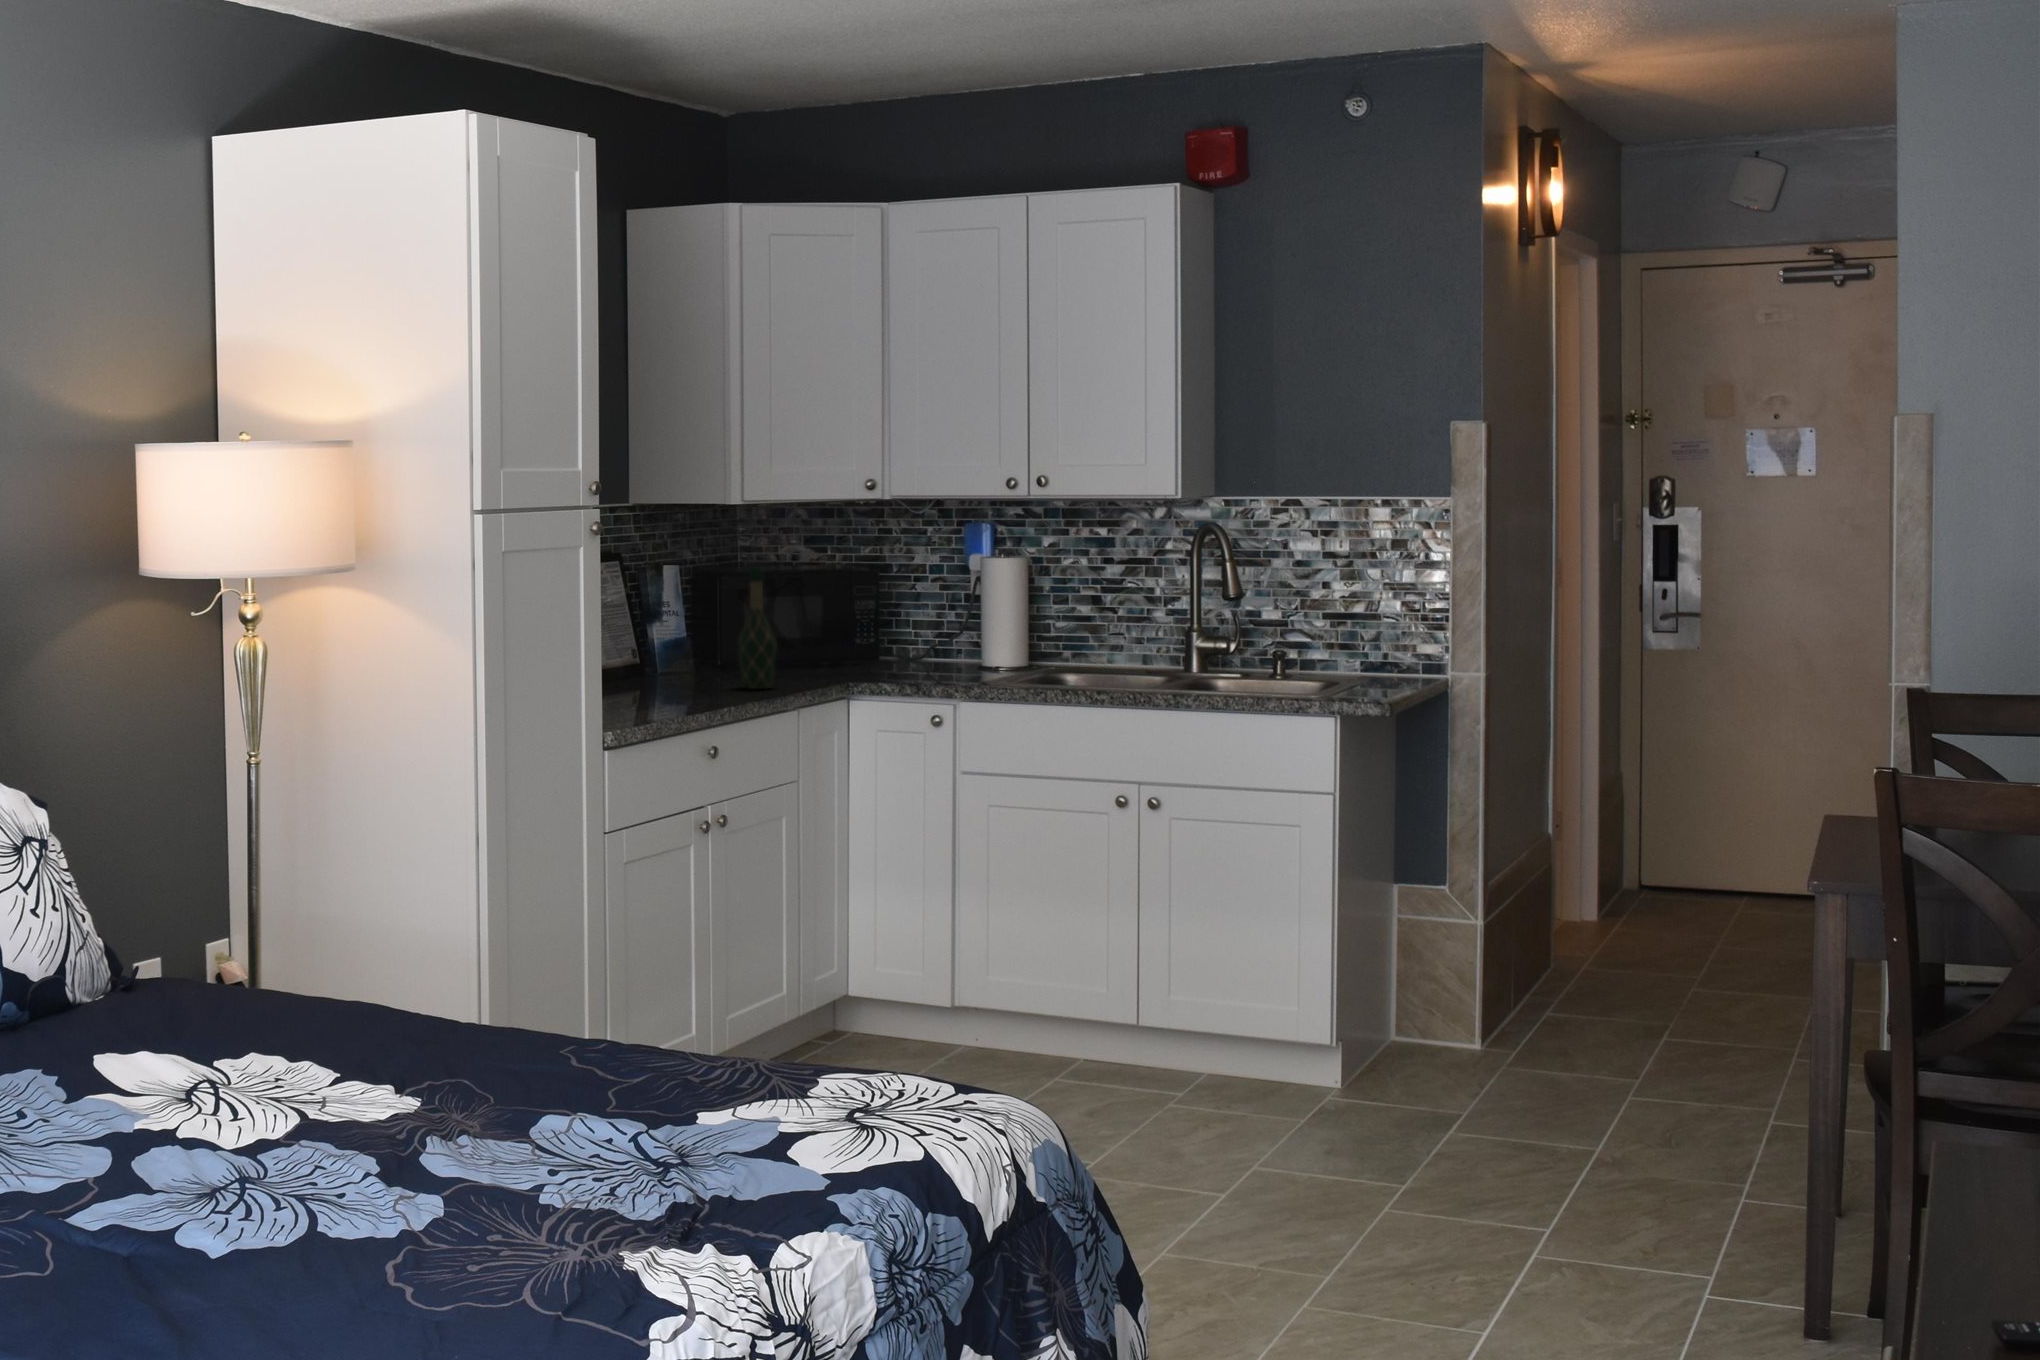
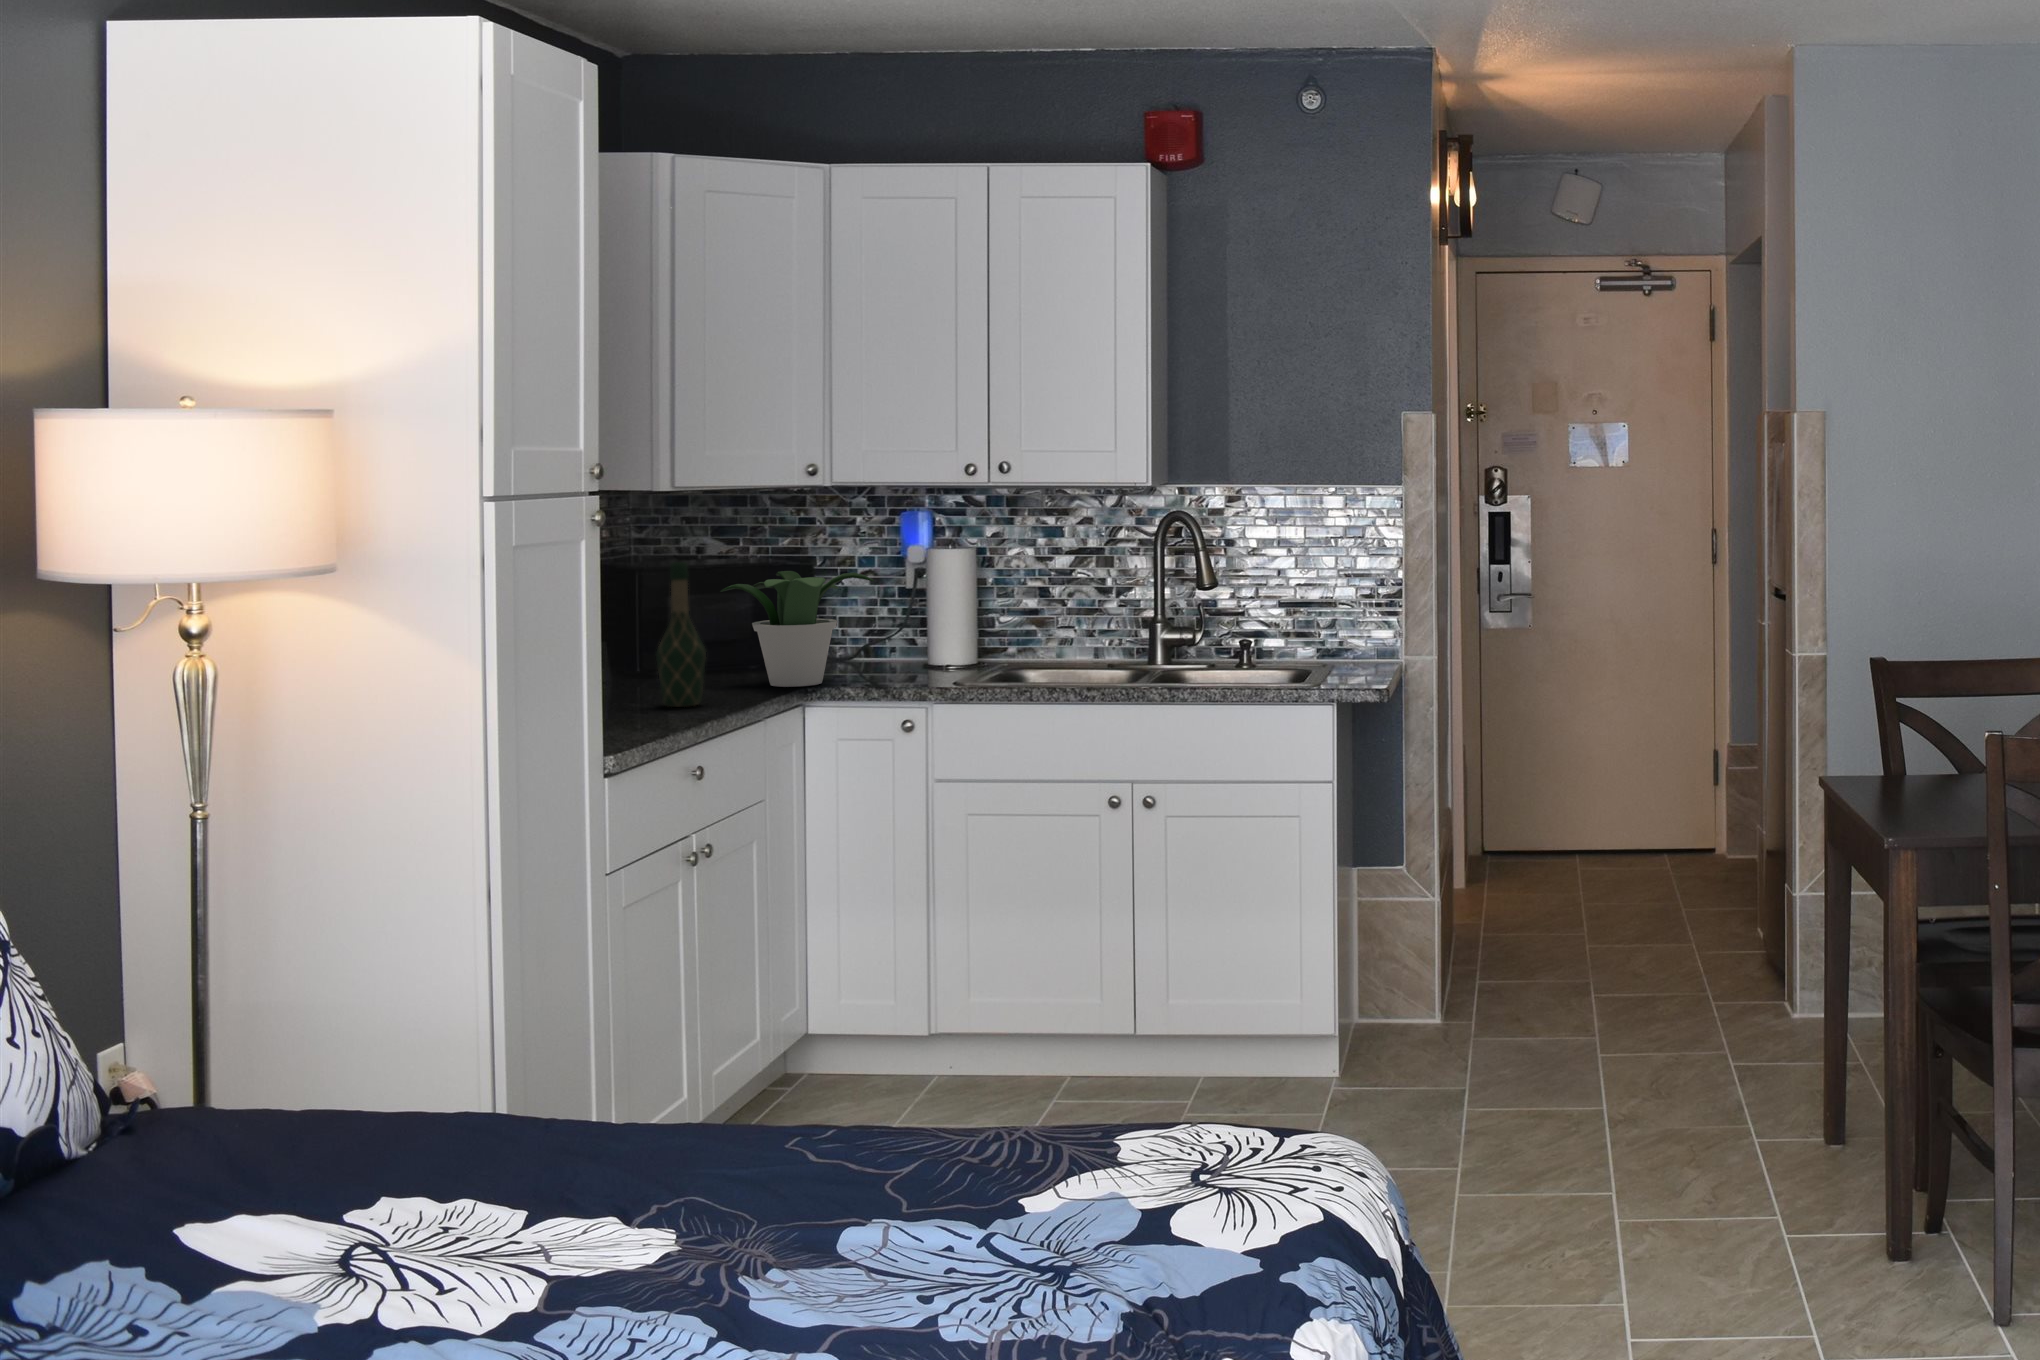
potted plant: none [798,576,927,678] -> present [721,571,874,687]

